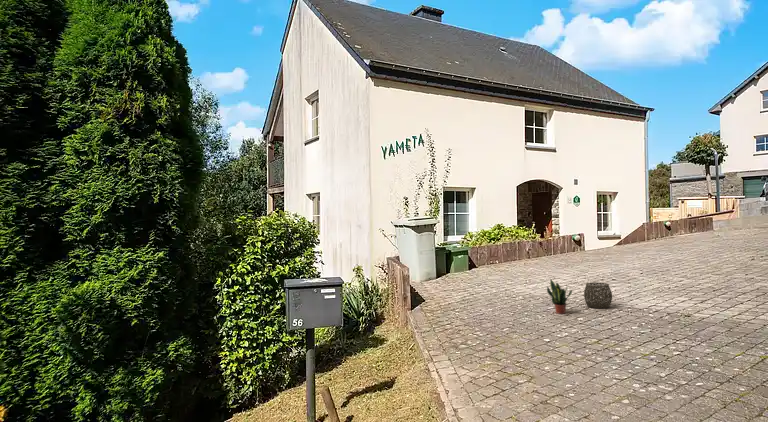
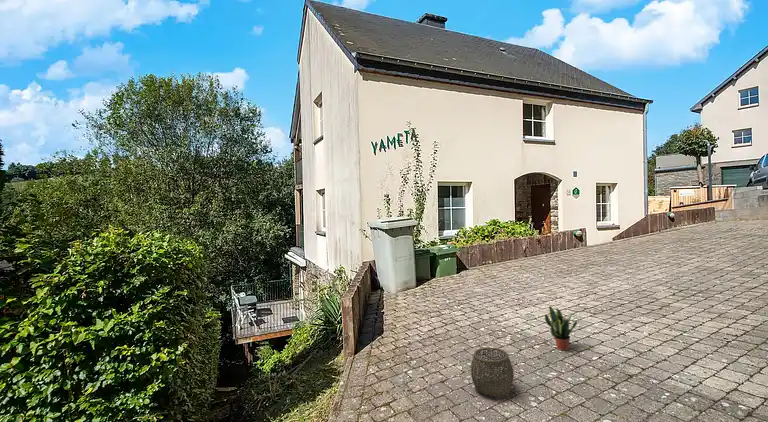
woven basket: present [584,282,612,308] -> present [470,347,514,396]

